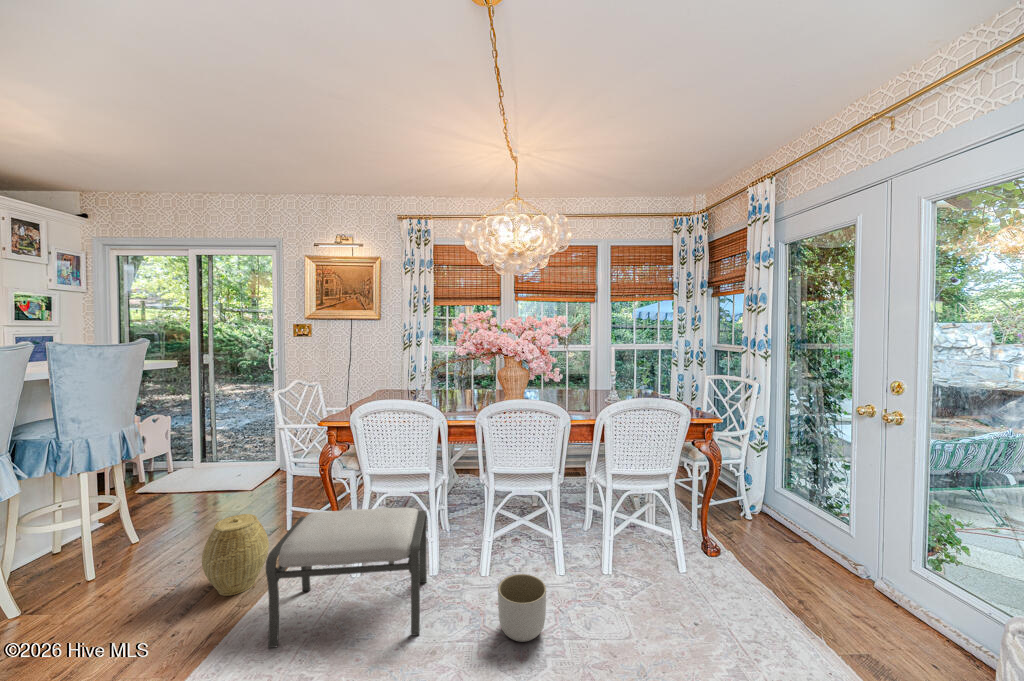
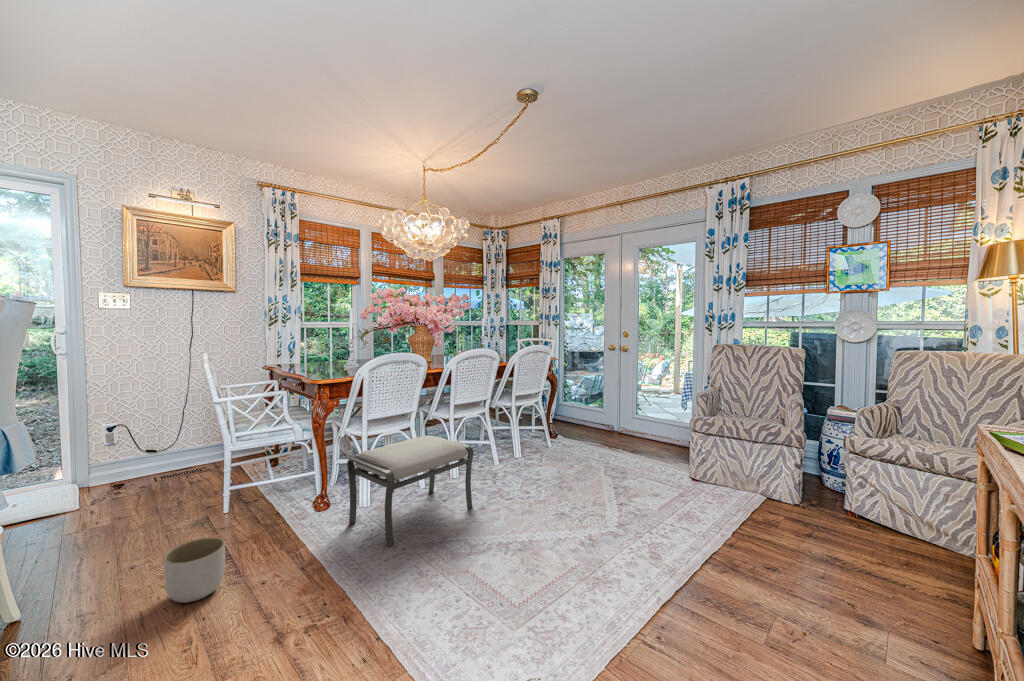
woven basket: present [202,514,269,596] -> none [244,476,307,553]
planter: present [498,574,546,642] -> present [163,537,225,603]

